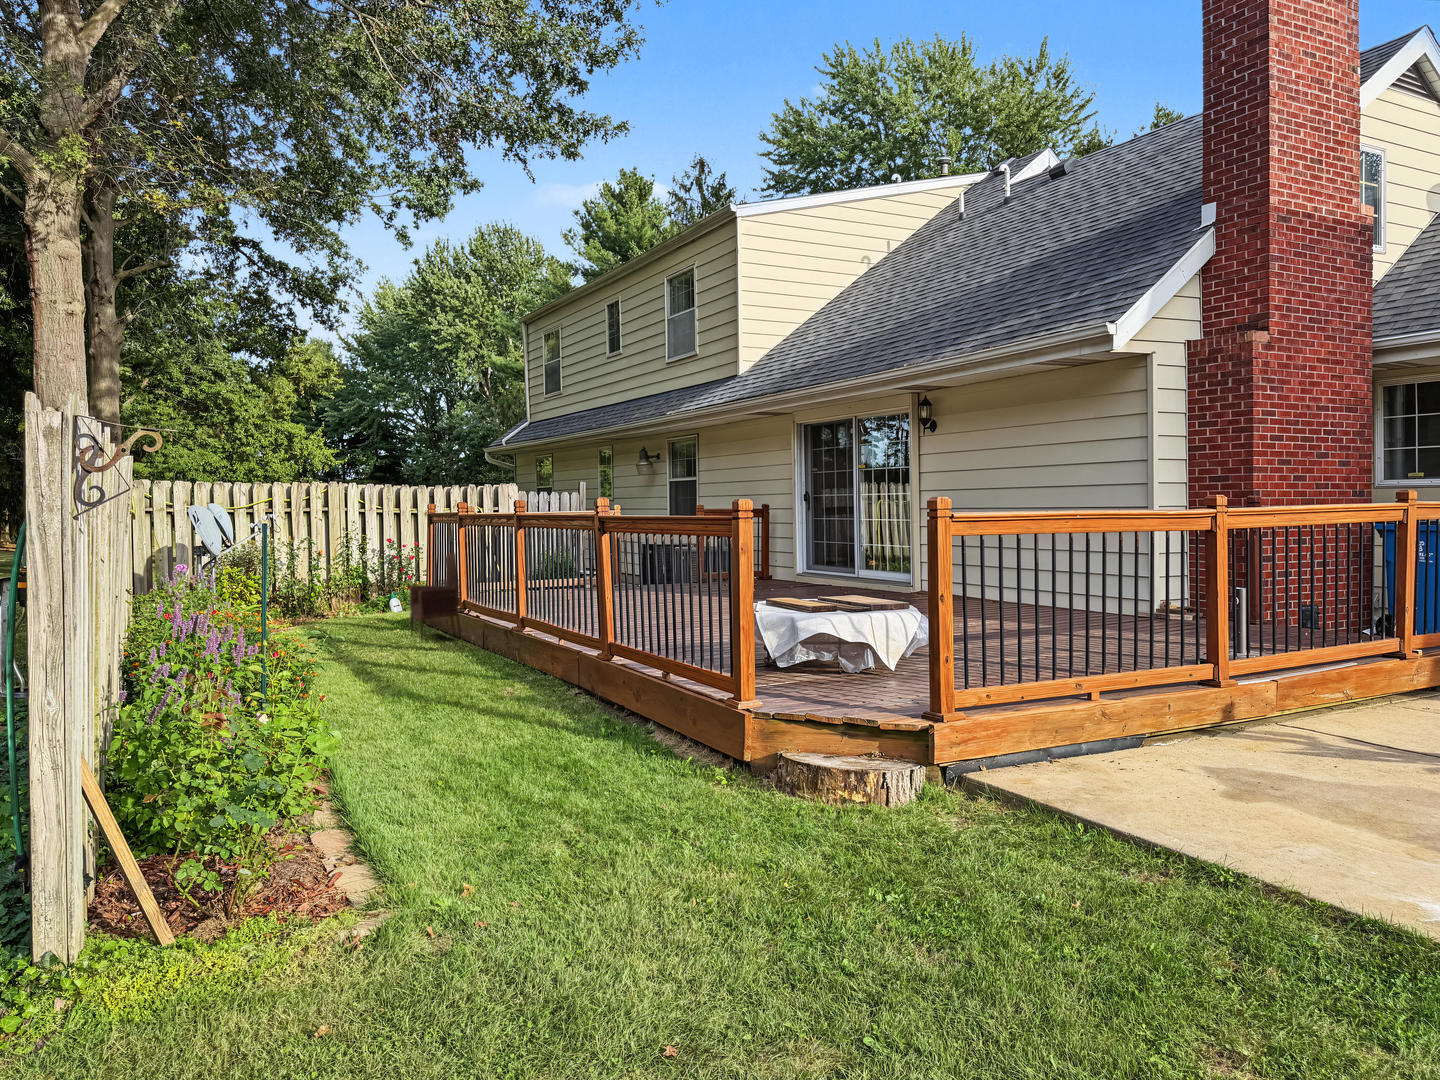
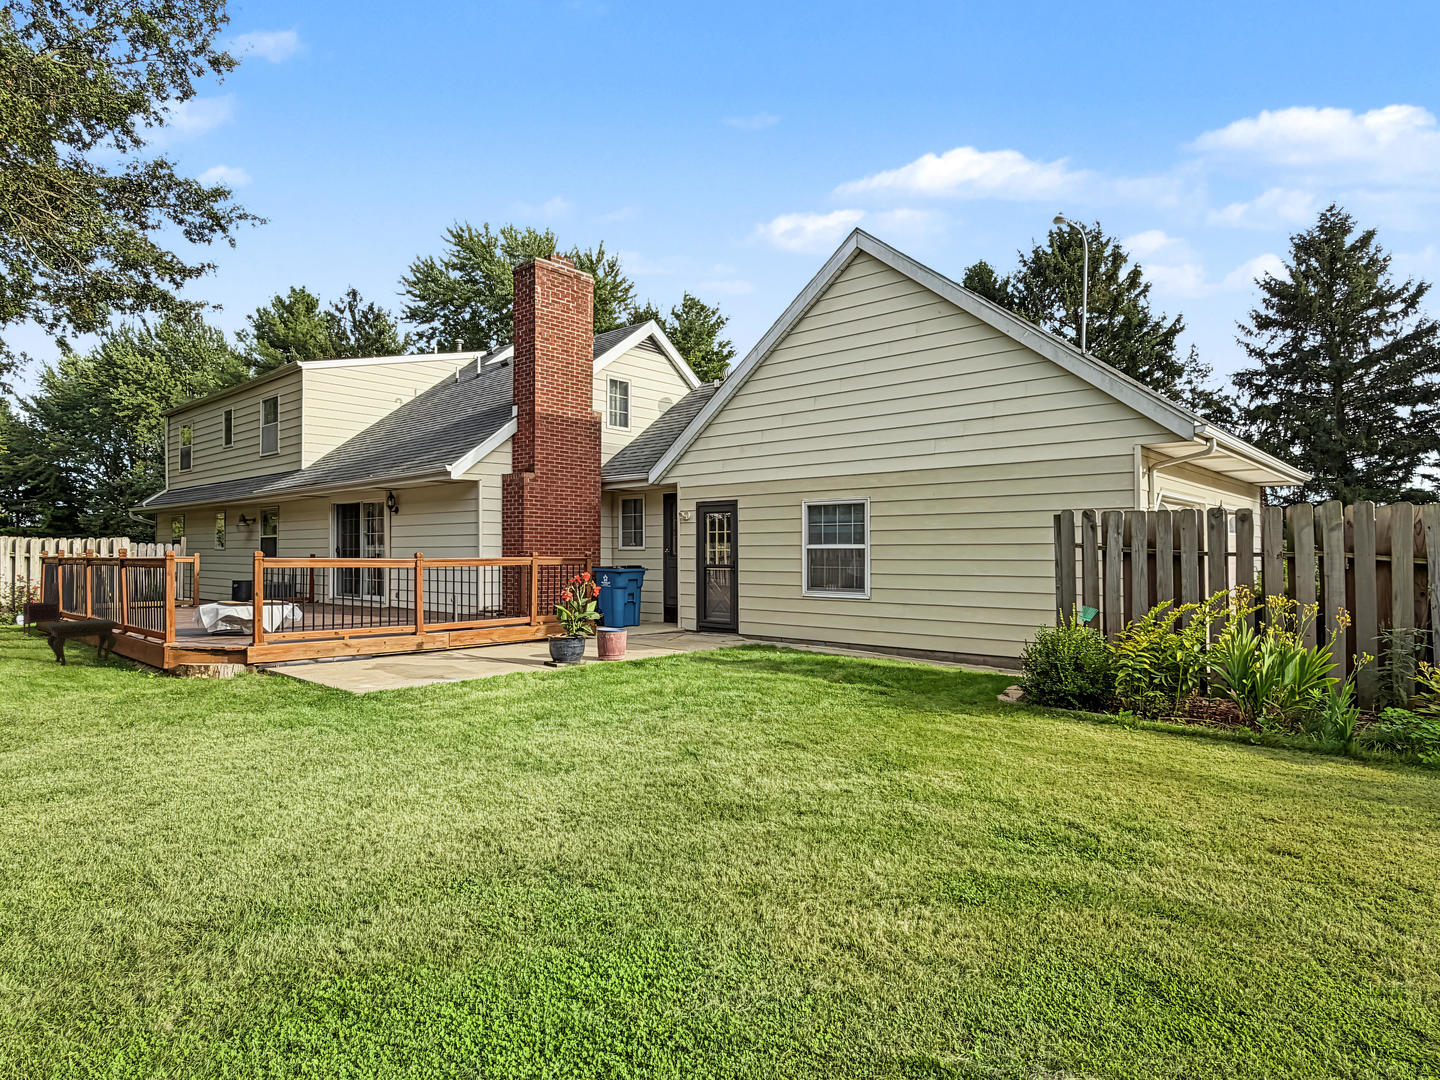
side table: none [488,628,616,725] -> present [45,619,119,665]

